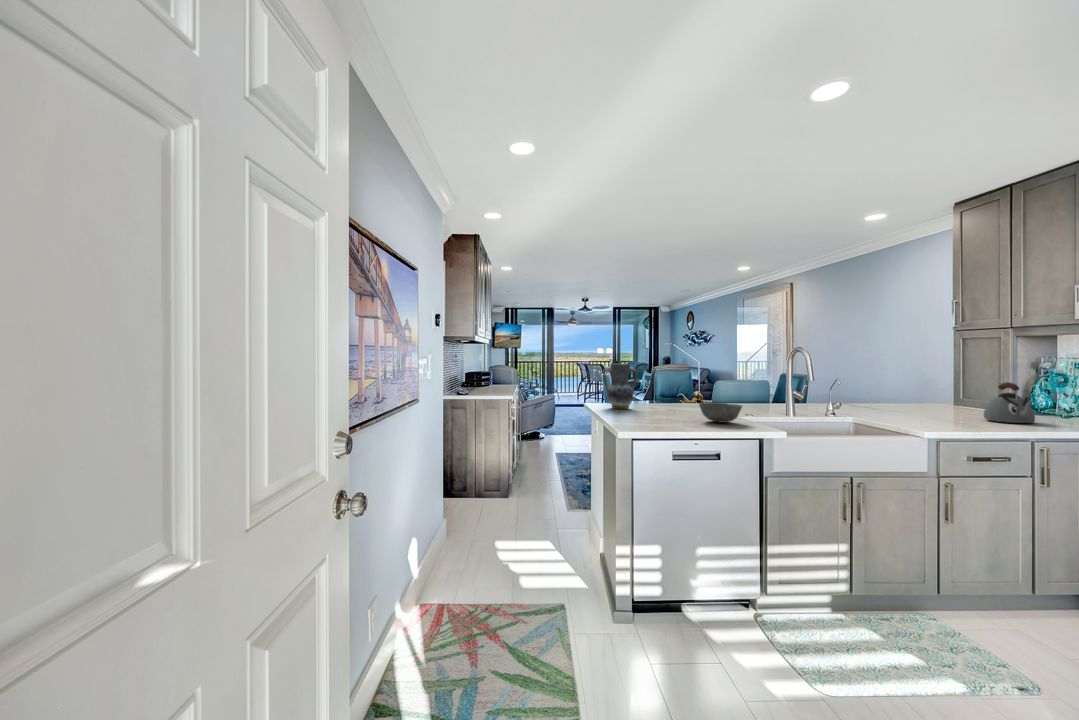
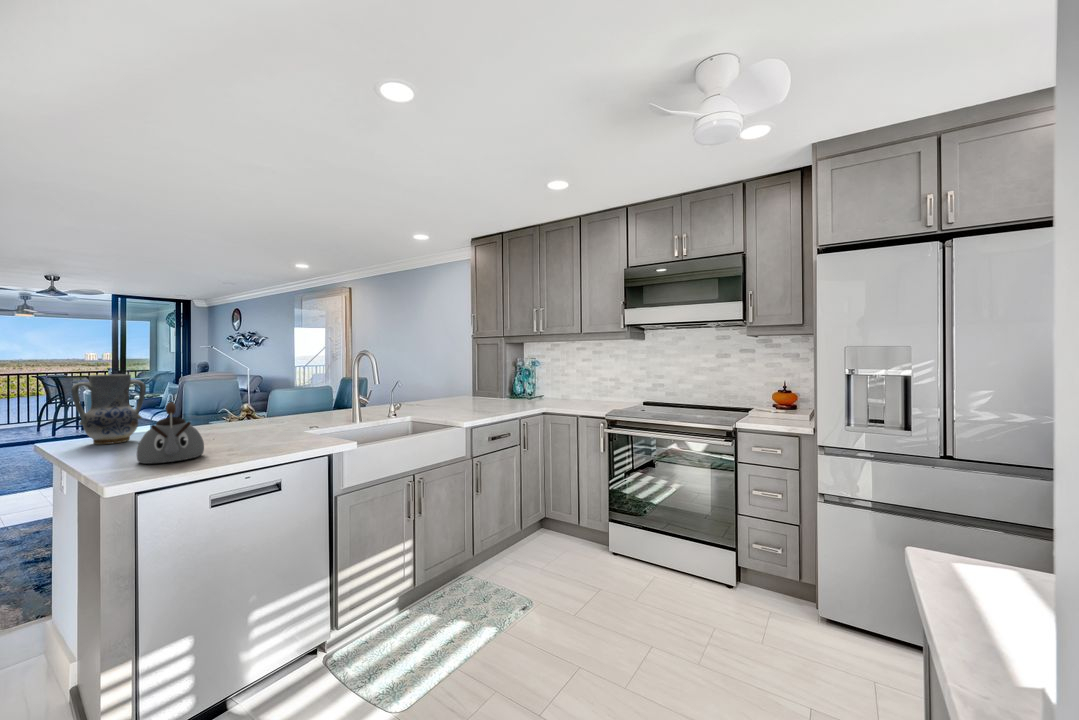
kettle: present [984,382,1035,423] -> present [137,402,204,464]
bowl: present [699,402,742,422] -> none [248,418,306,442]

